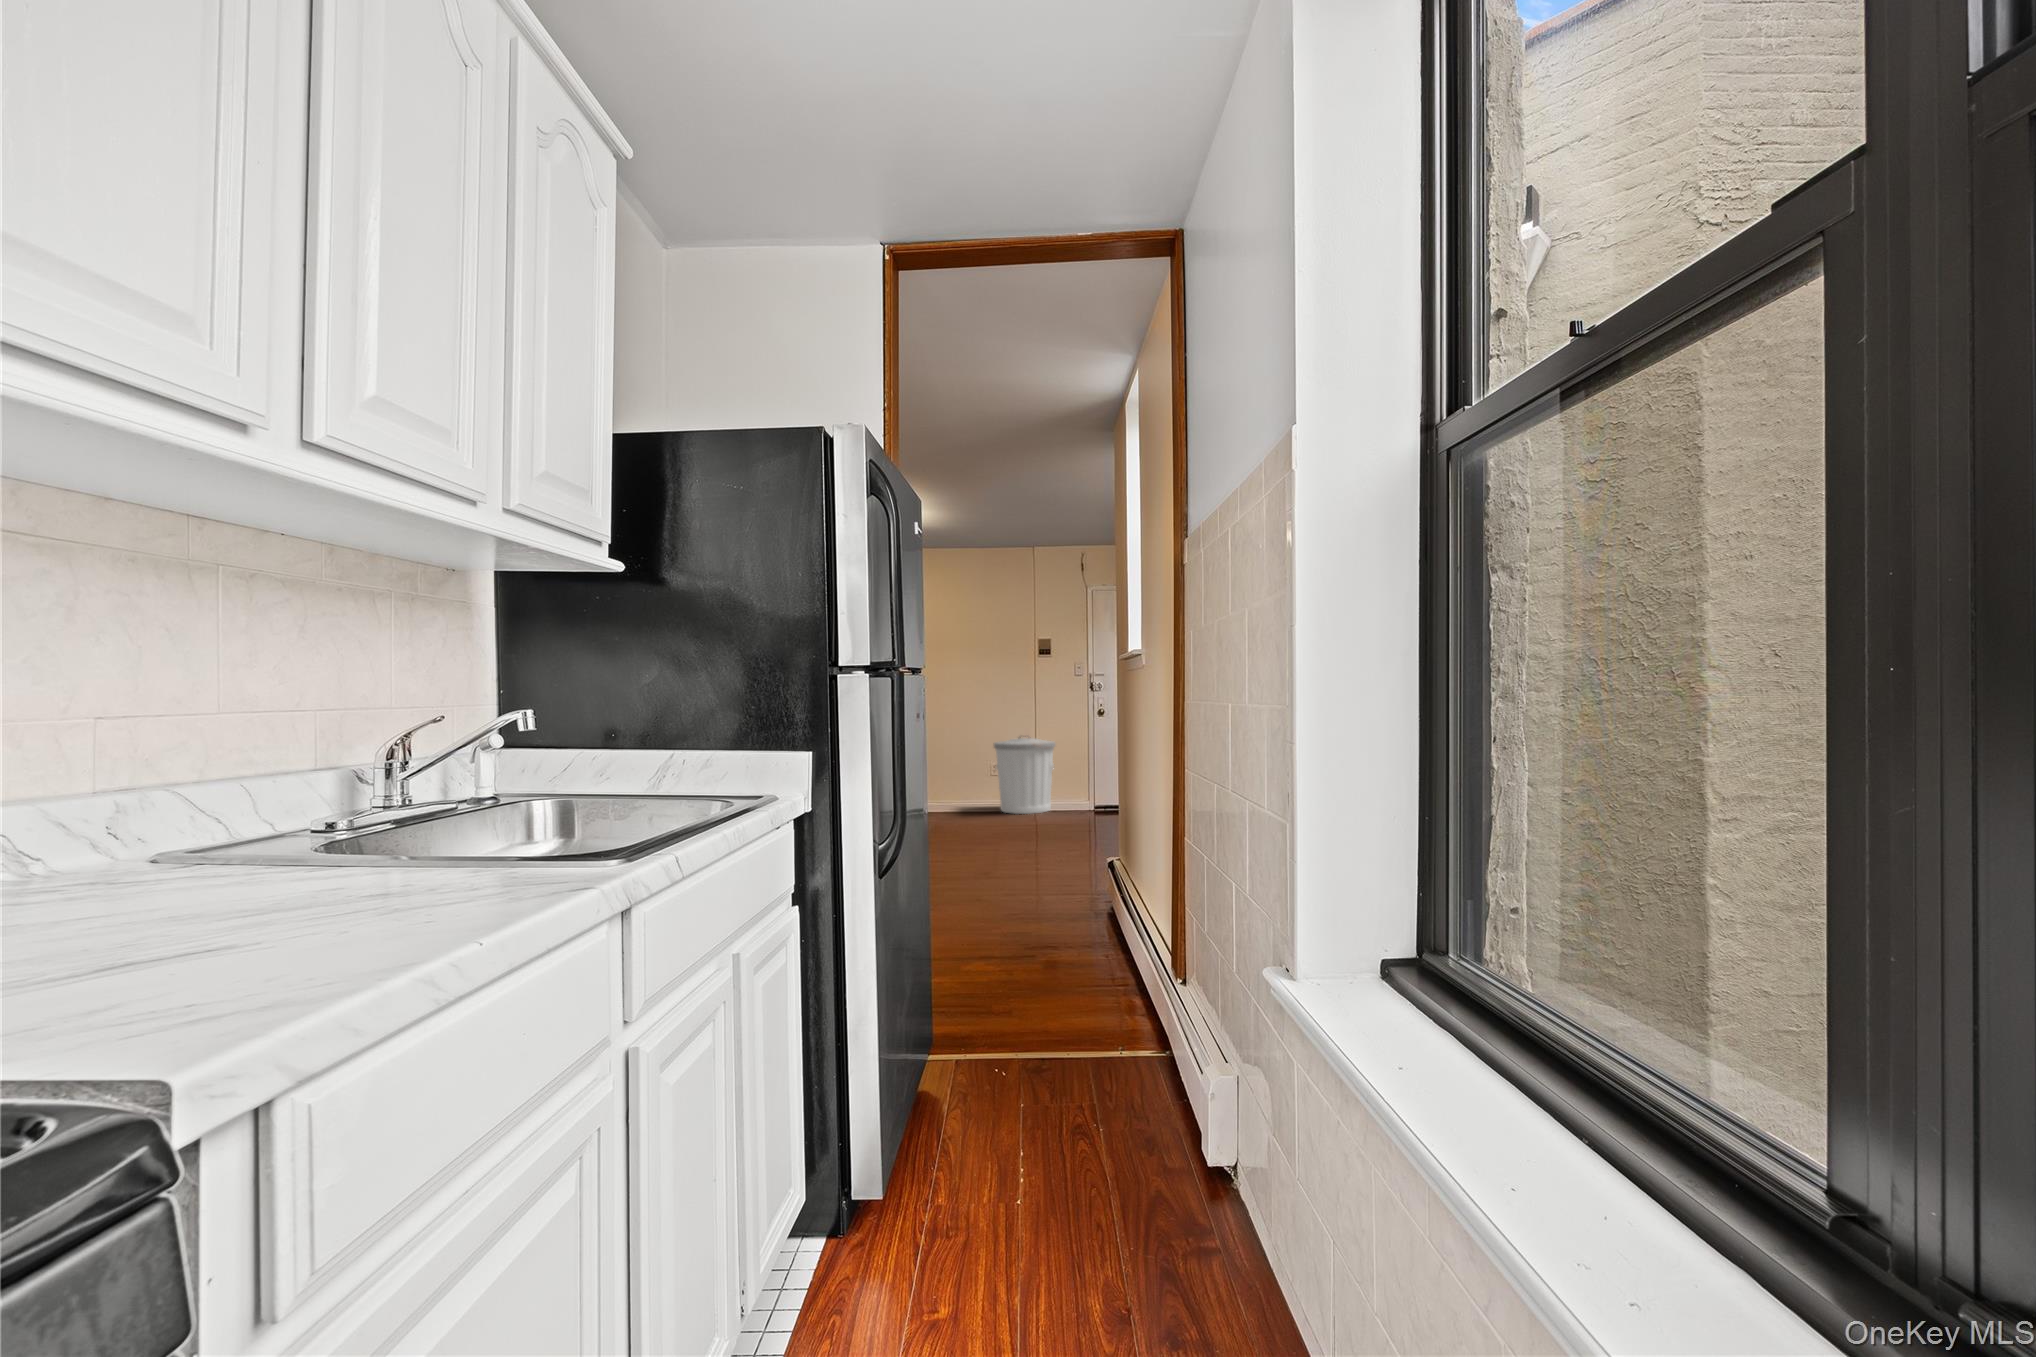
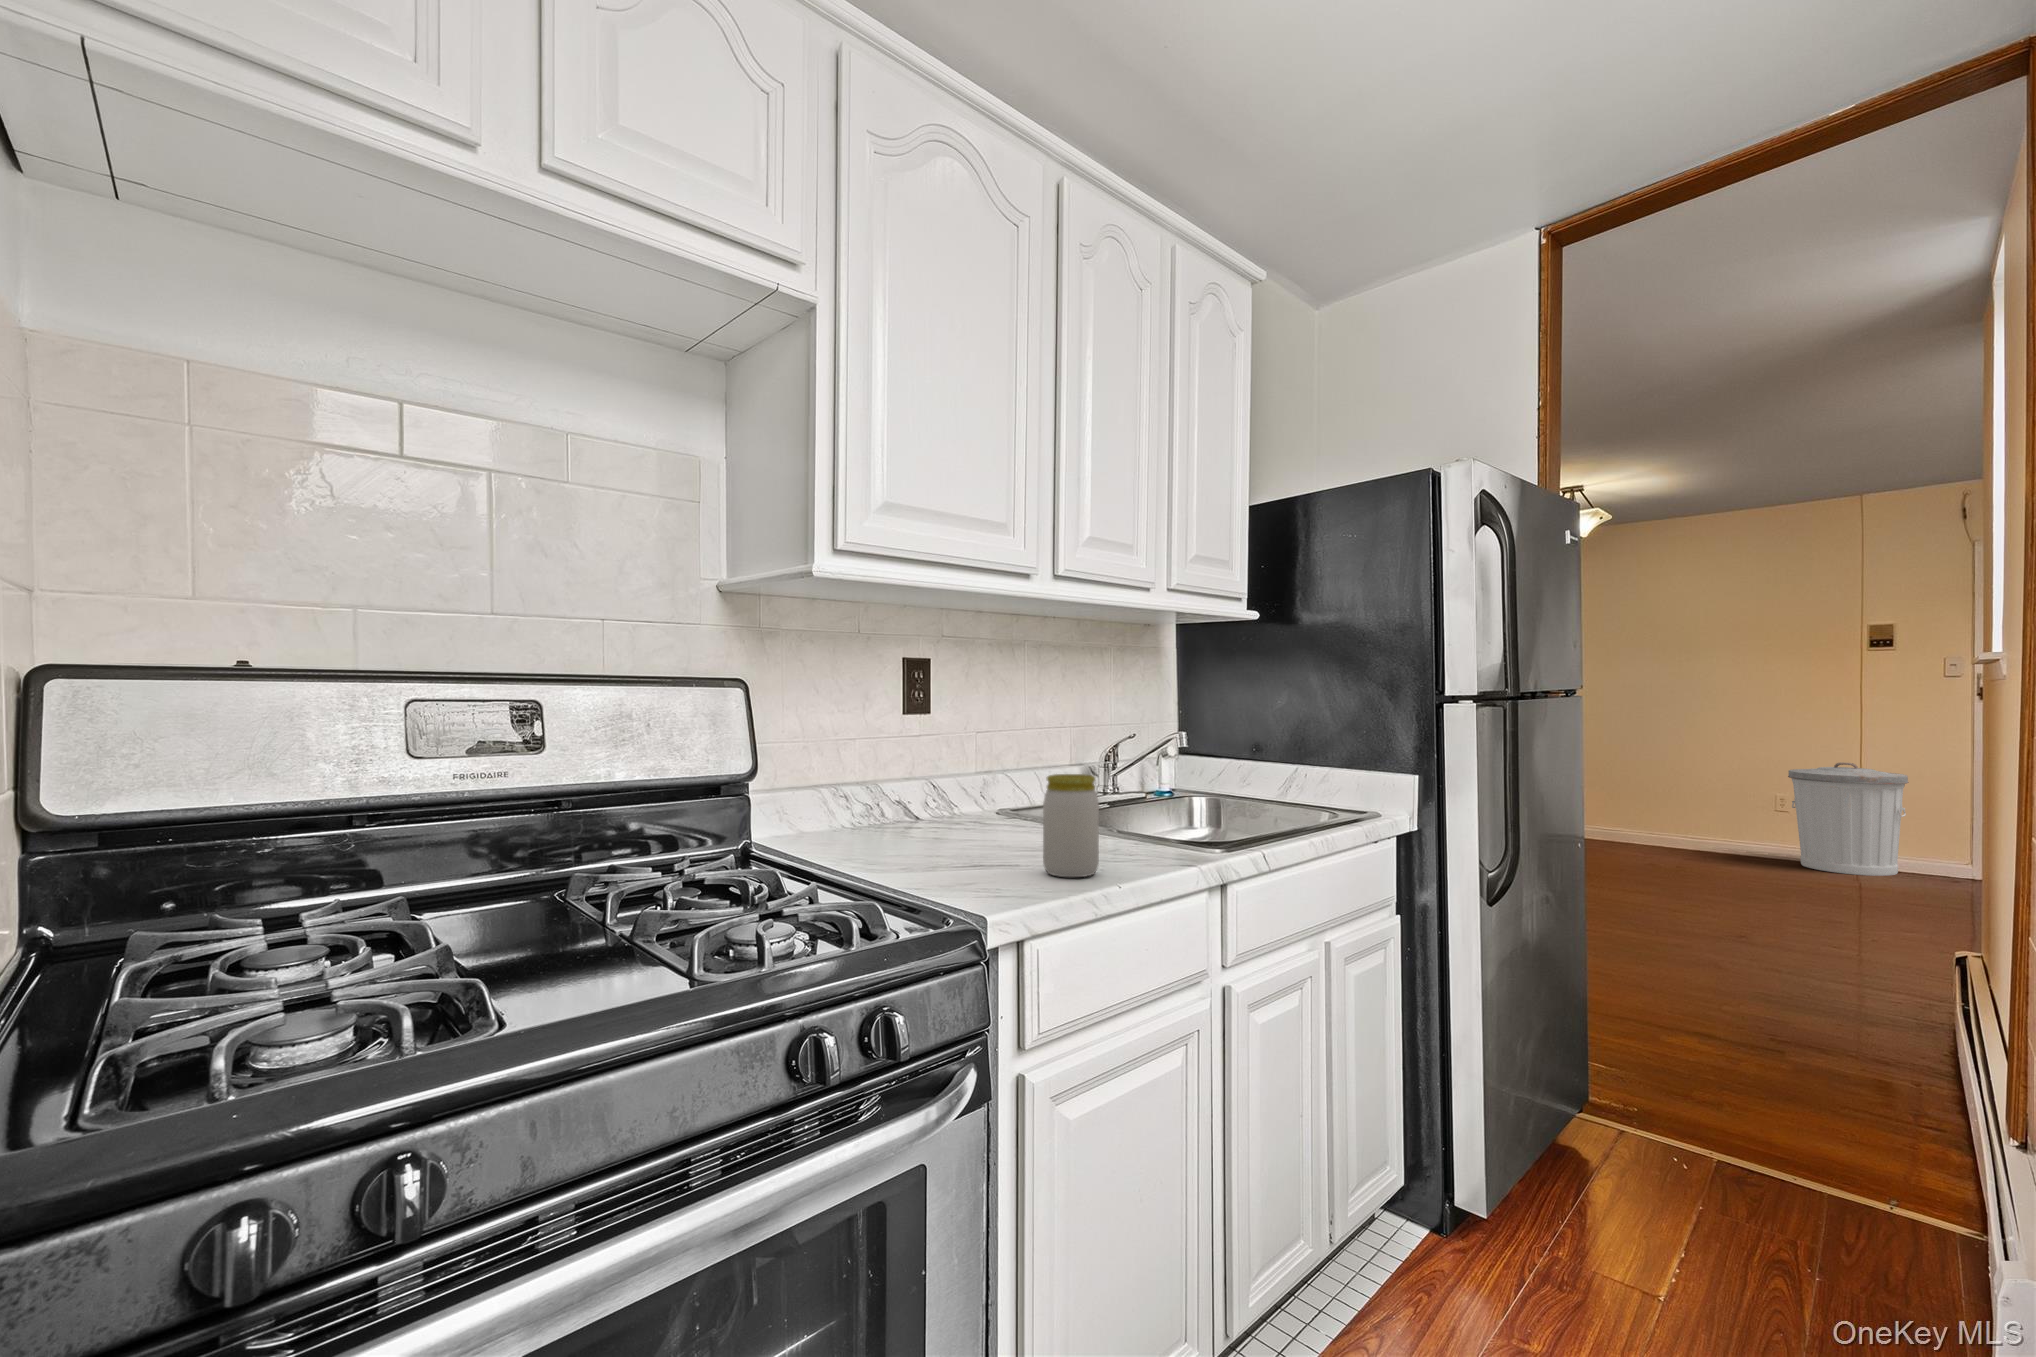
jar: none [289,764,416,952] -> present [1043,774,1099,877]

